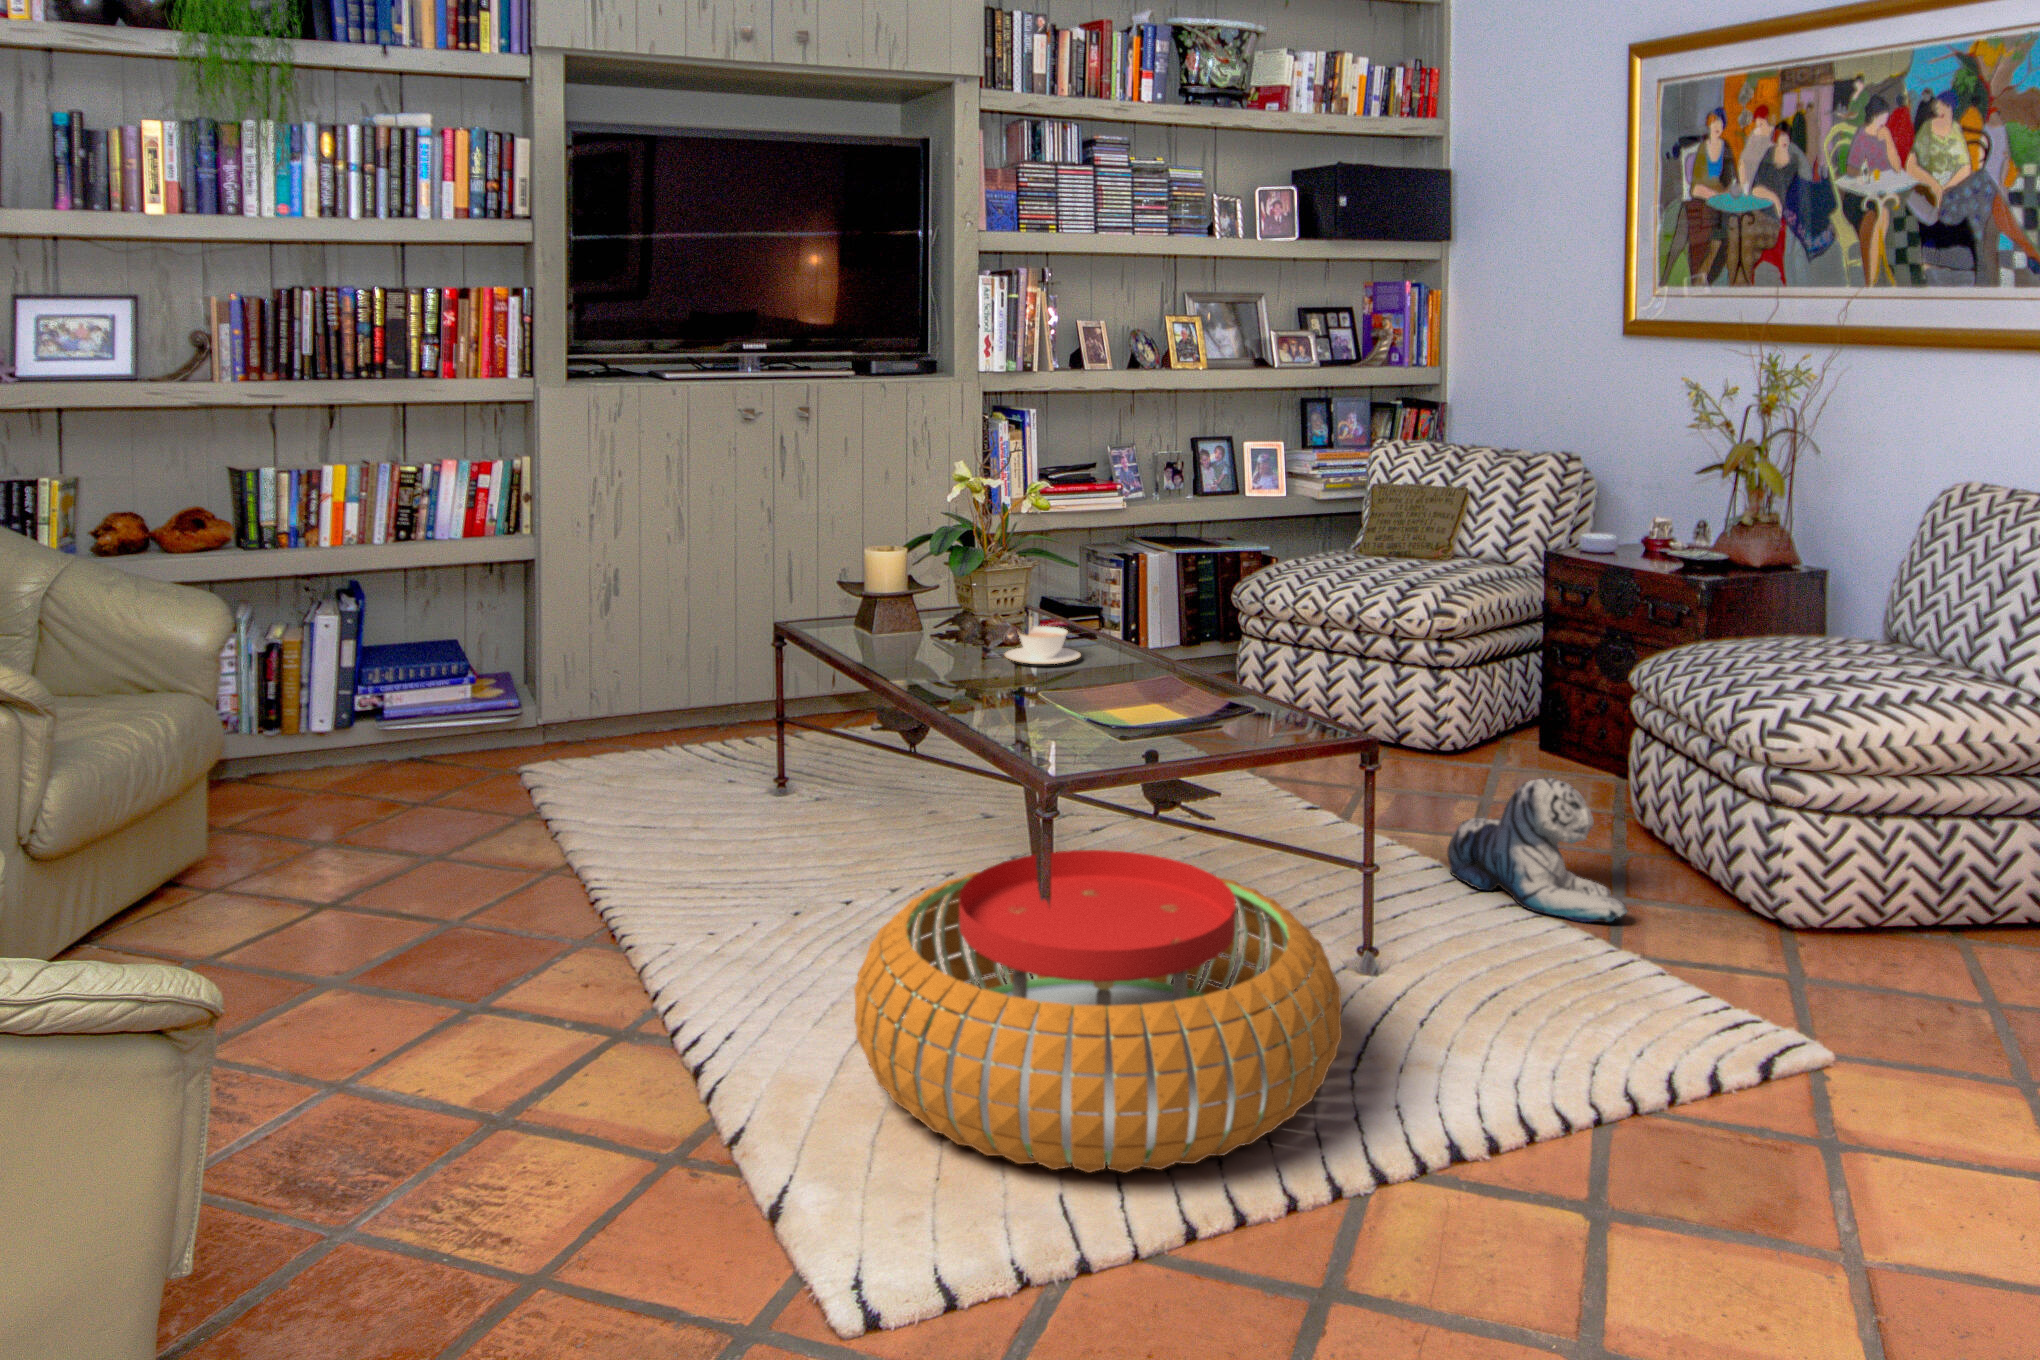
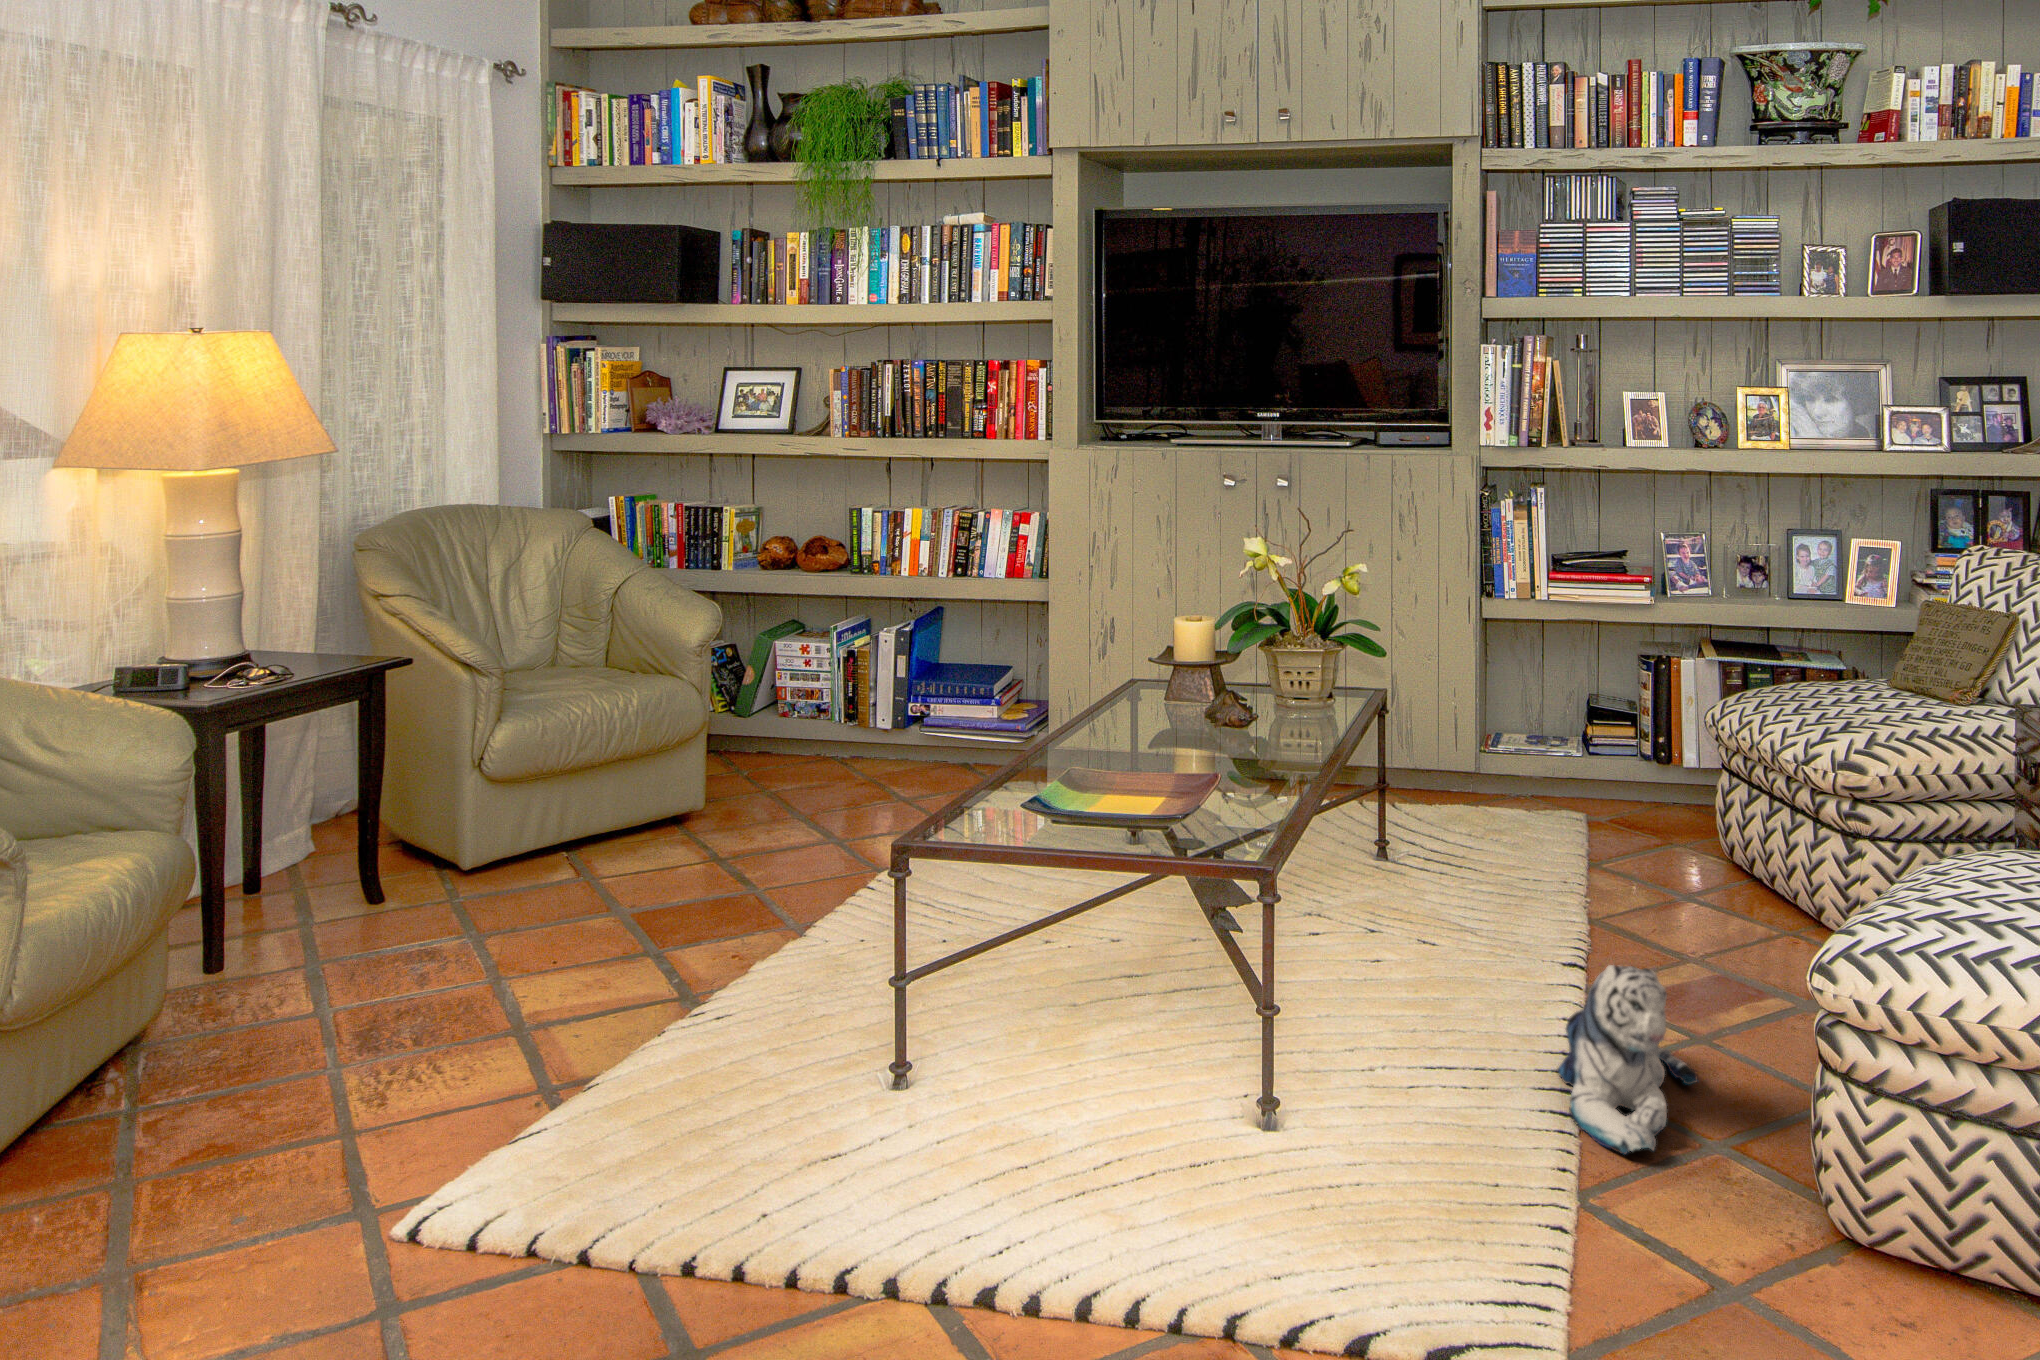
teacup: present [1004,626,1081,664] -> none [1167,706,1243,744]
pouf: present [854,850,1342,1173] -> none [665,909,1129,1209]

